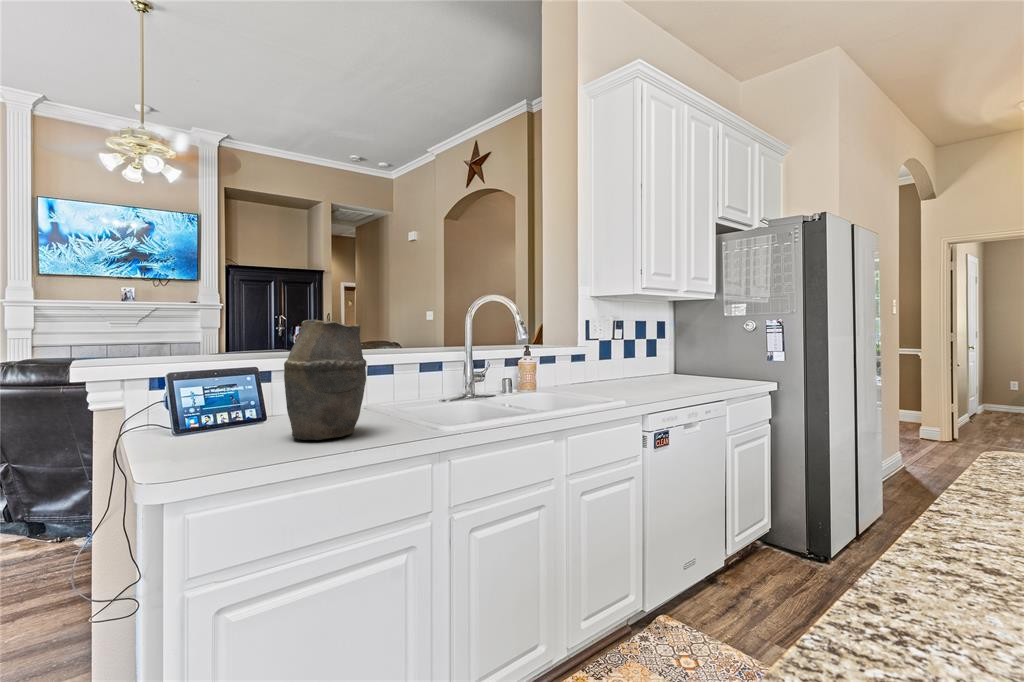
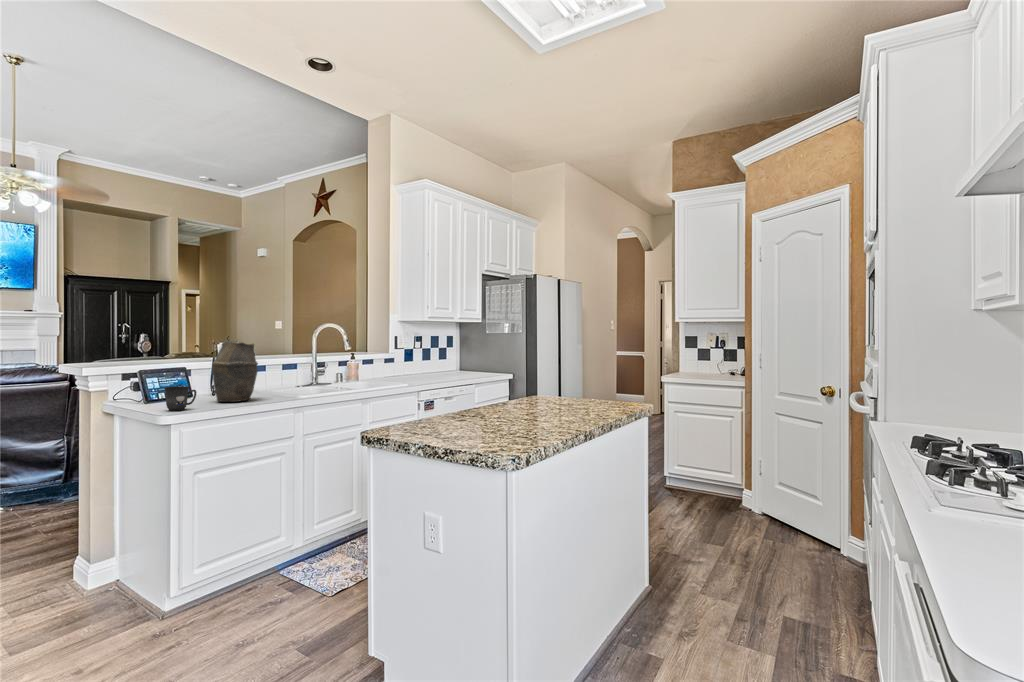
mug: none [163,412,235,468] -> present [164,386,197,411]

